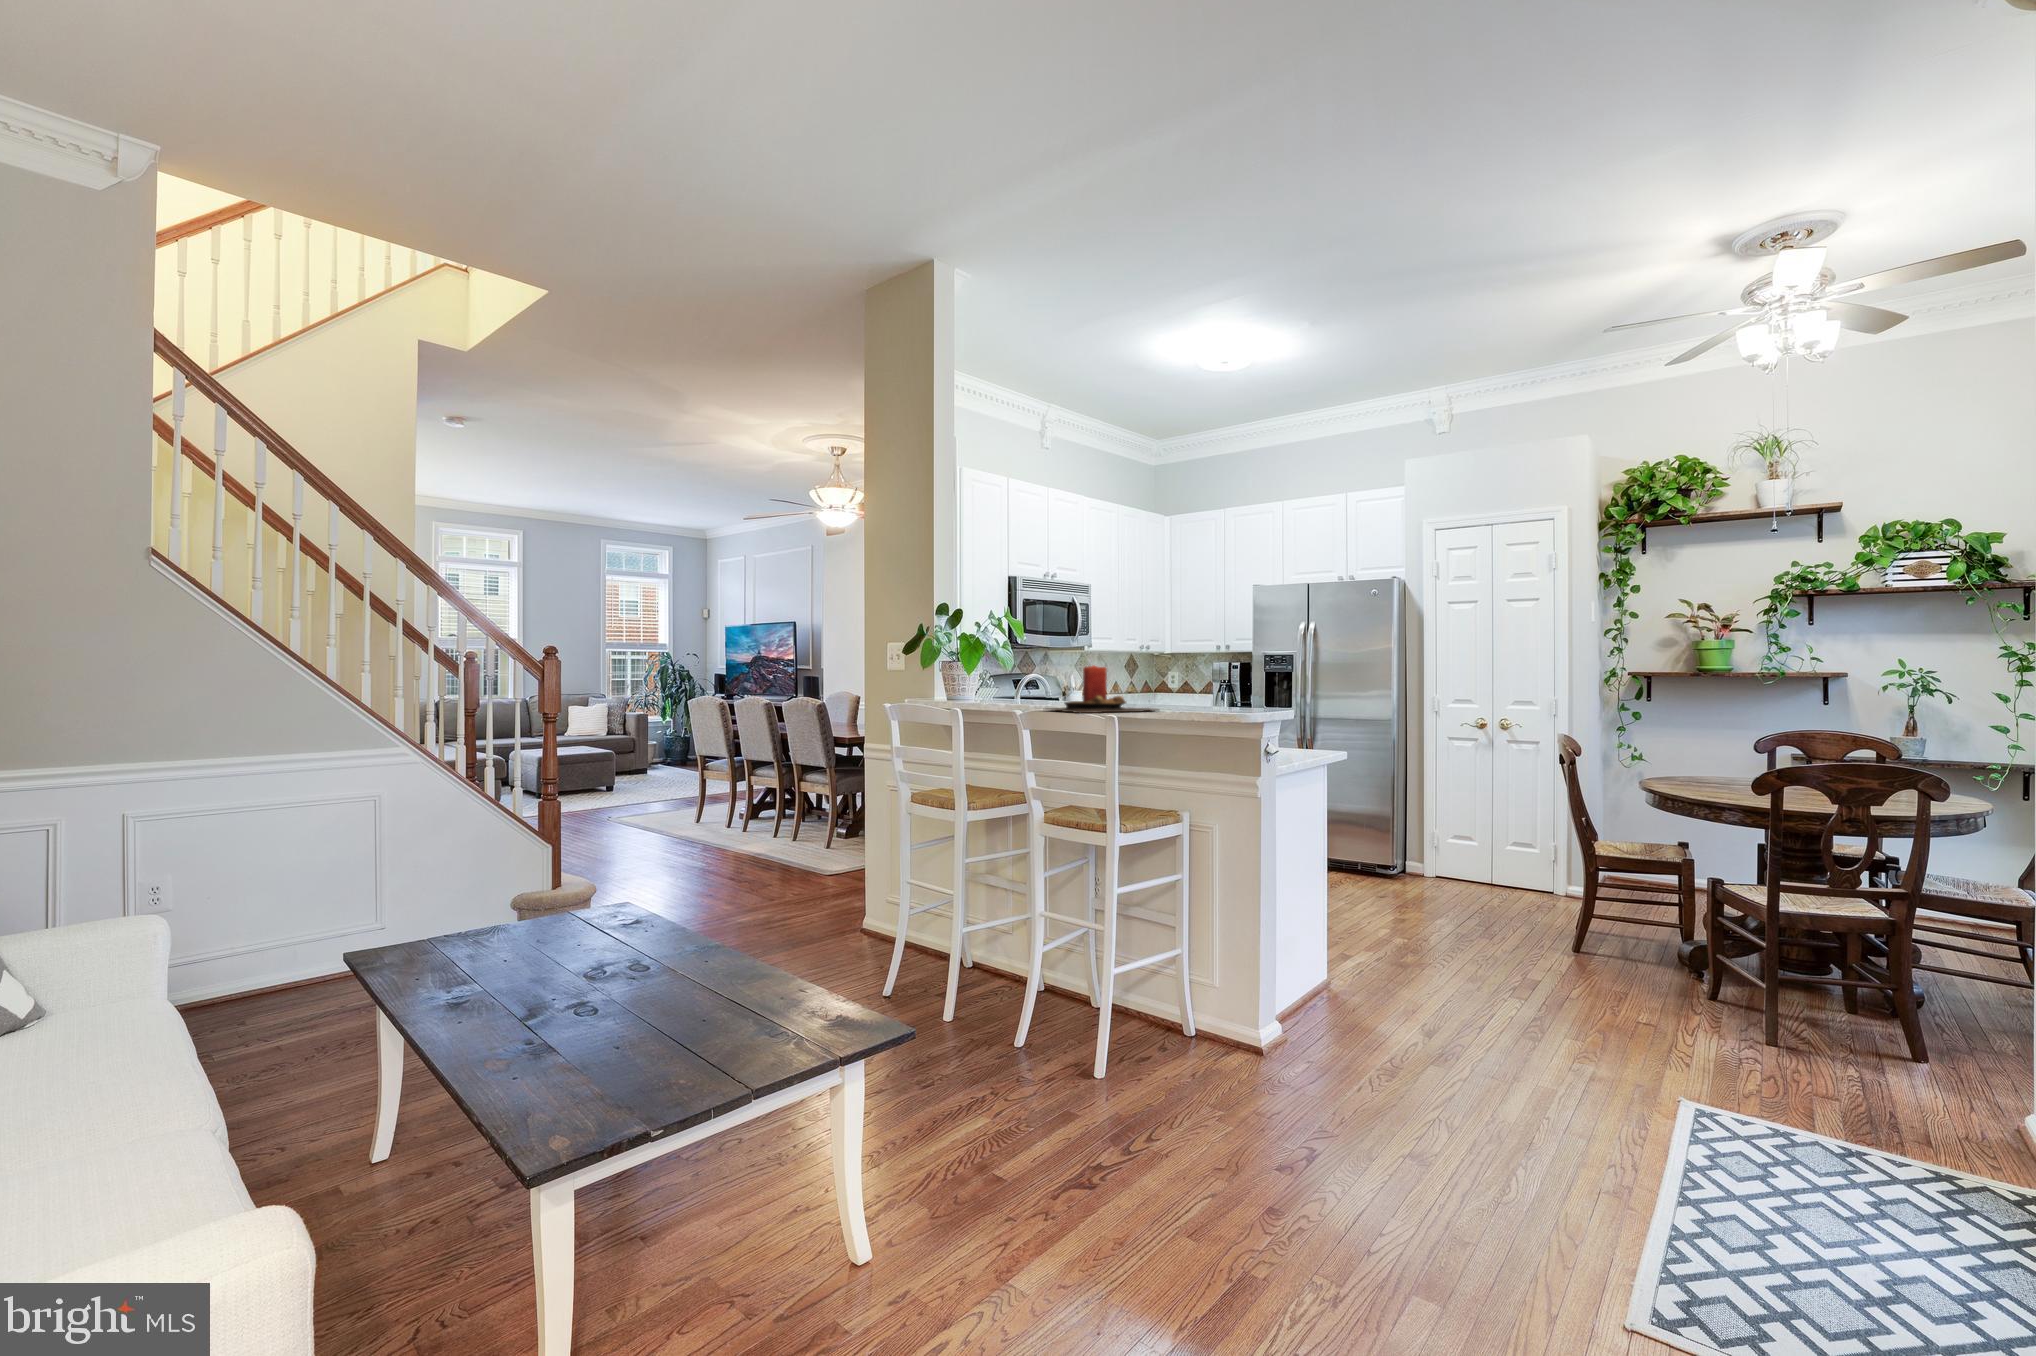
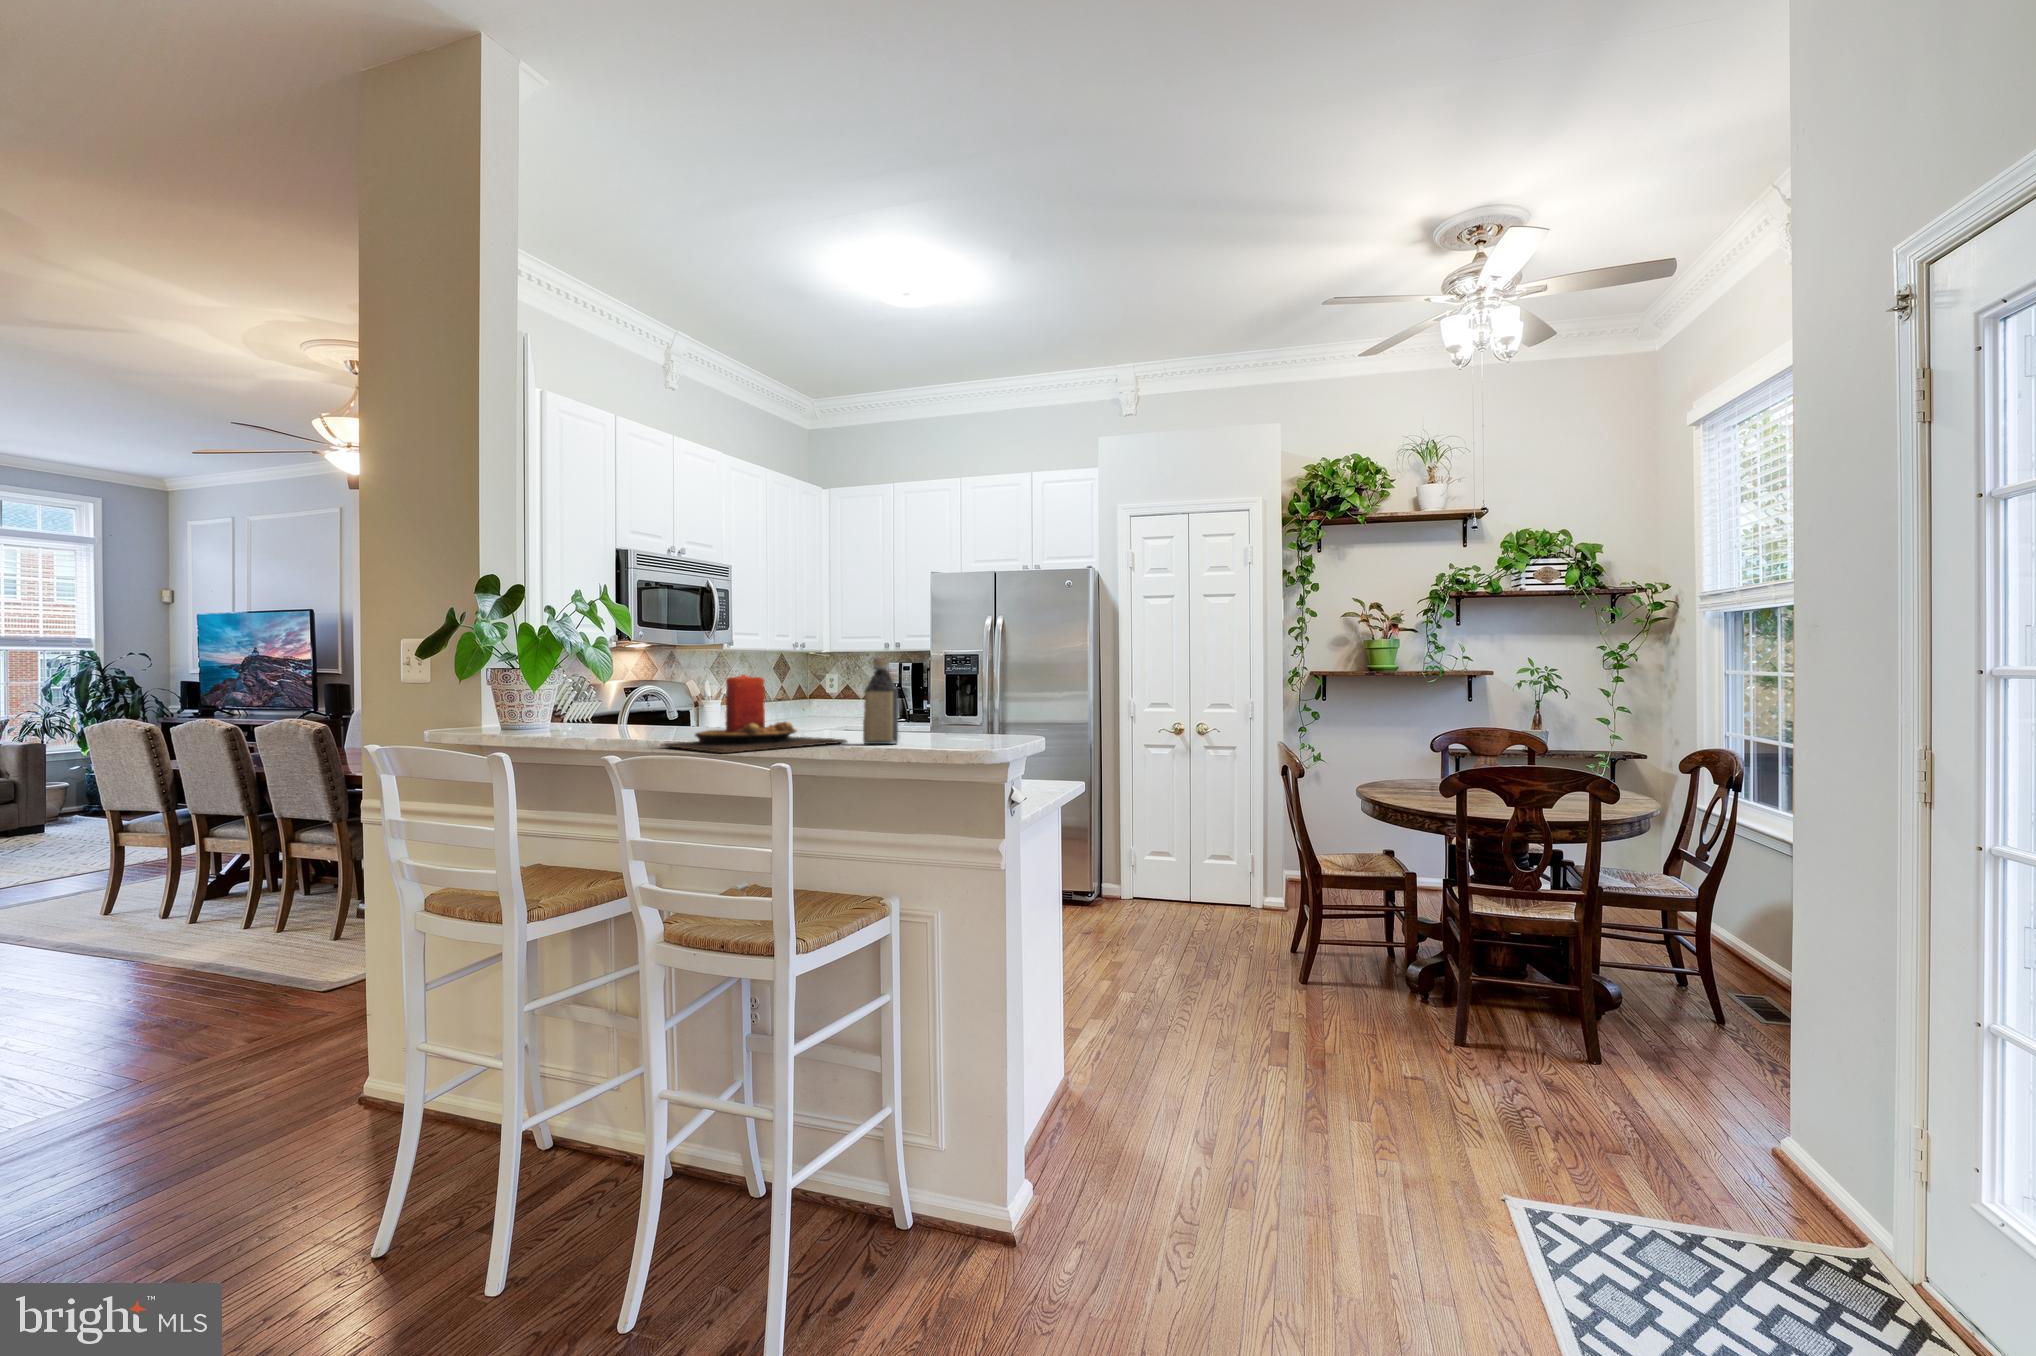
bottle: none [1169,654,1193,712] -> present [863,658,898,744]

